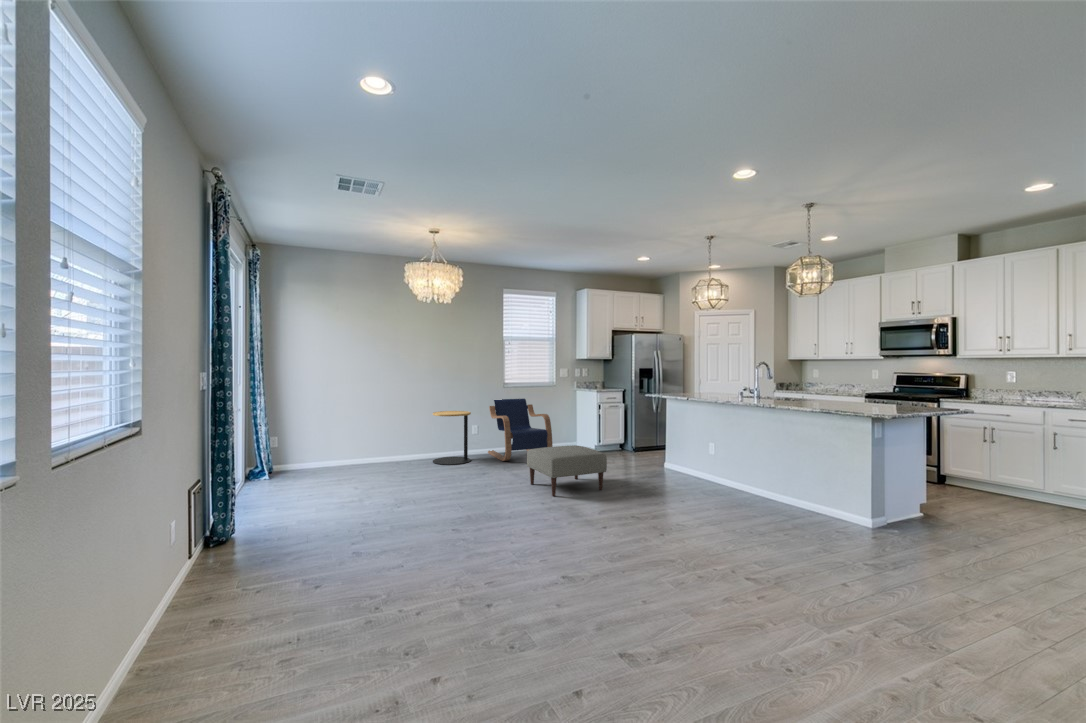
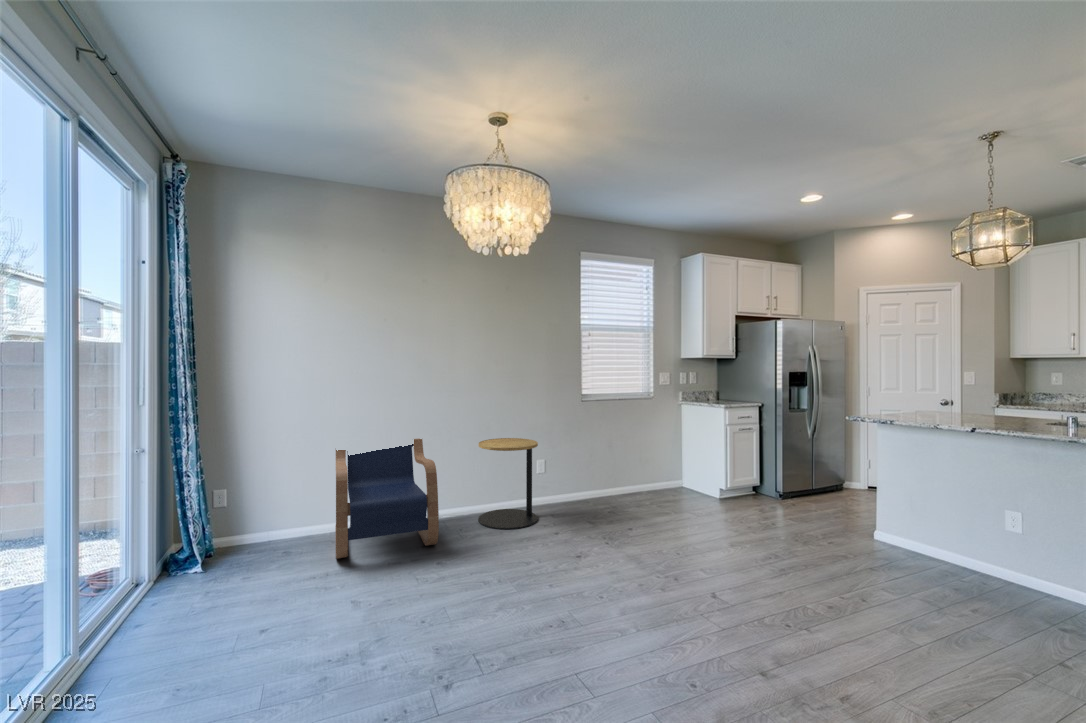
lounge chair: present [488,399,553,461] -> present [335,439,439,559]
ottoman: present [527,445,607,496] -> none [662,513,831,636]

